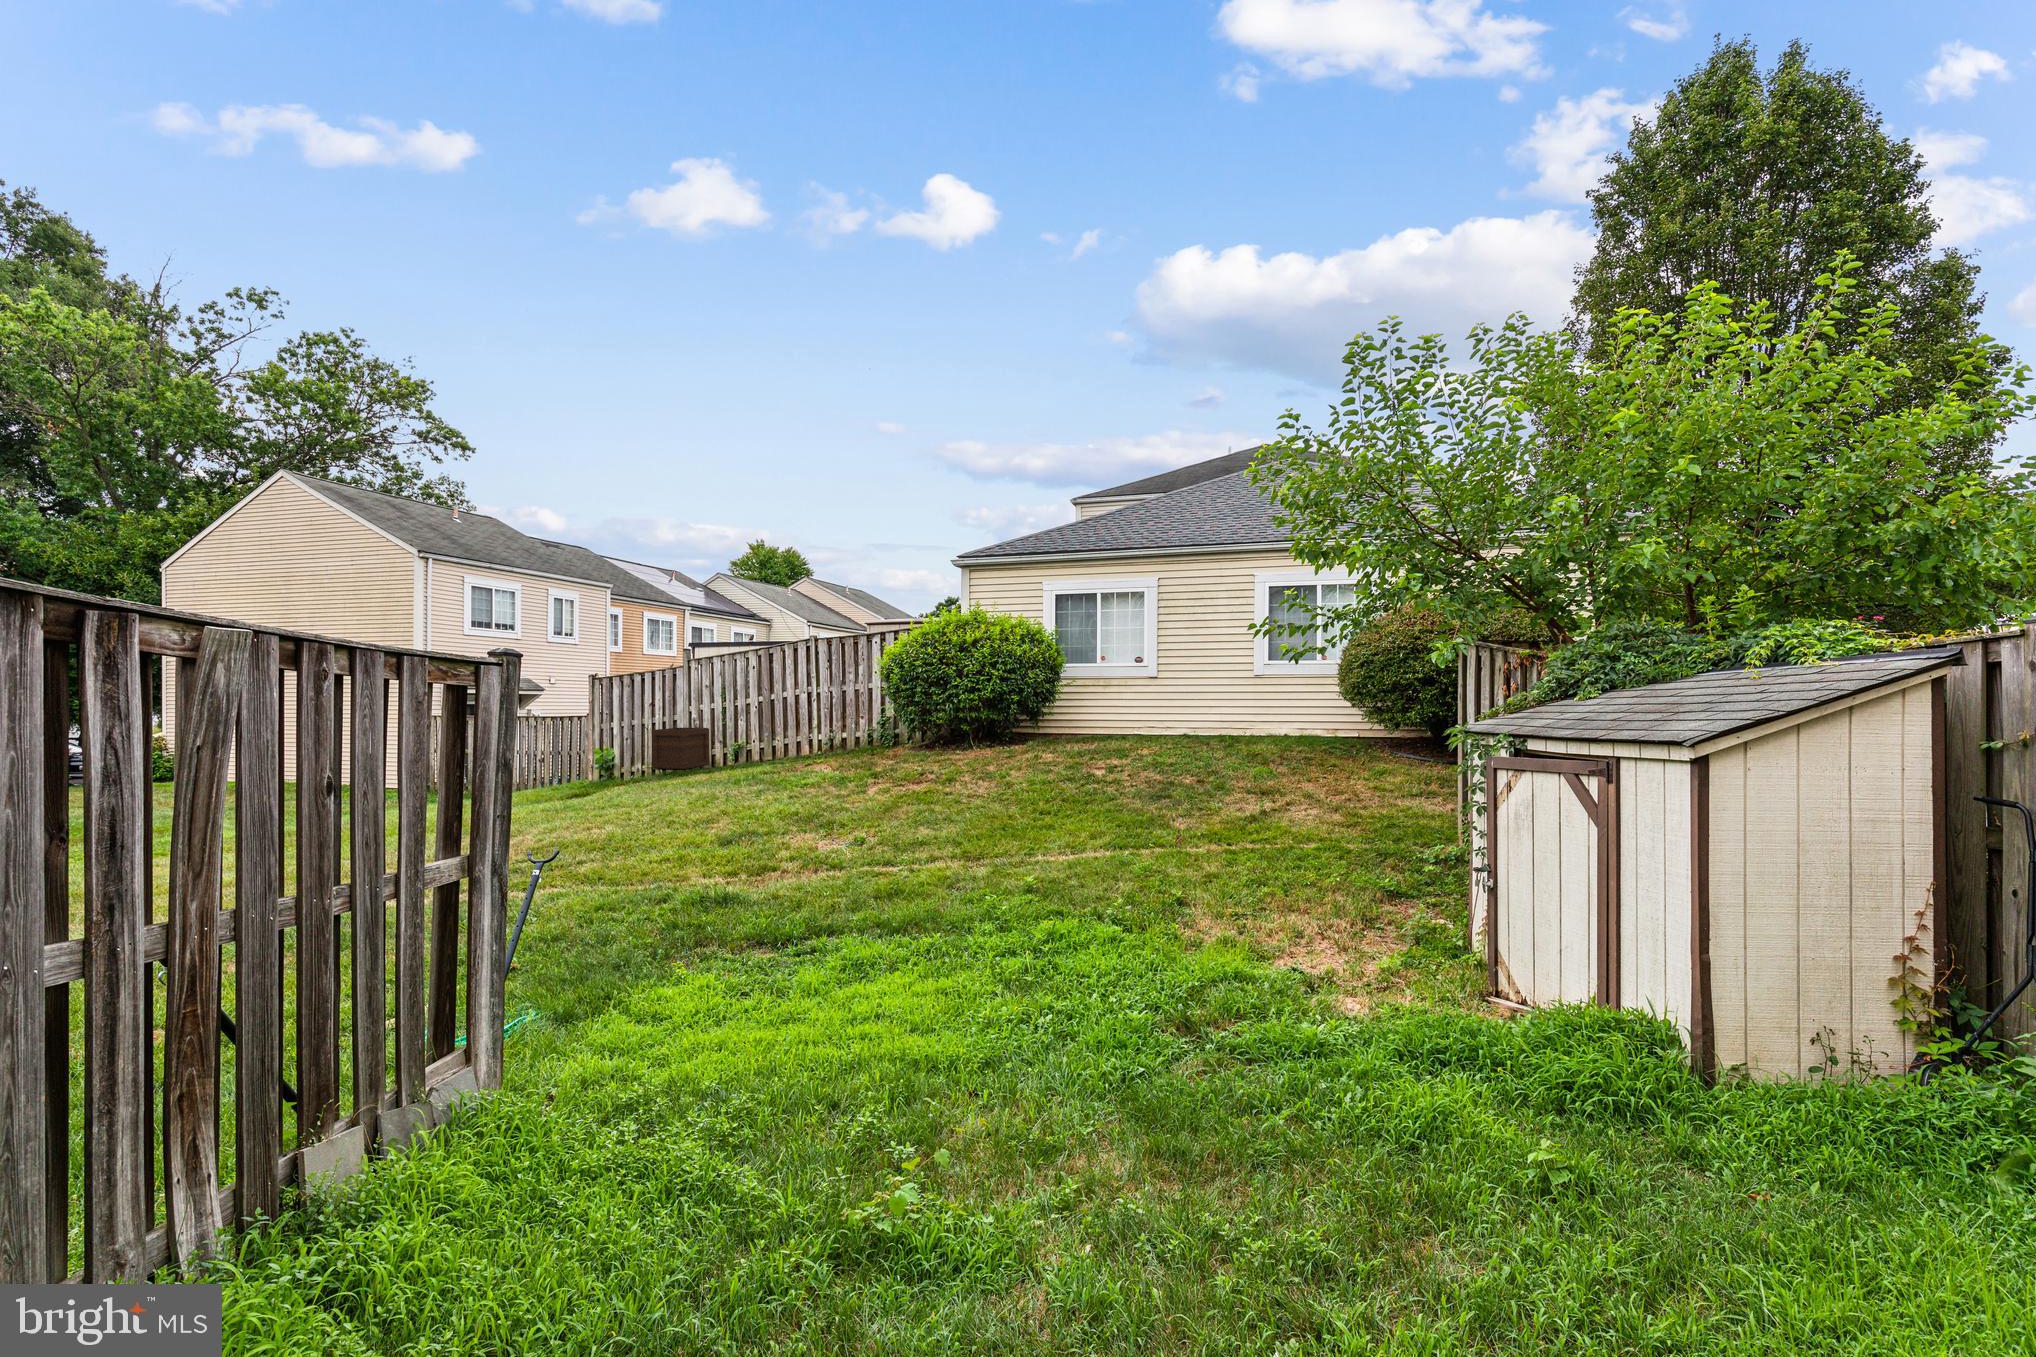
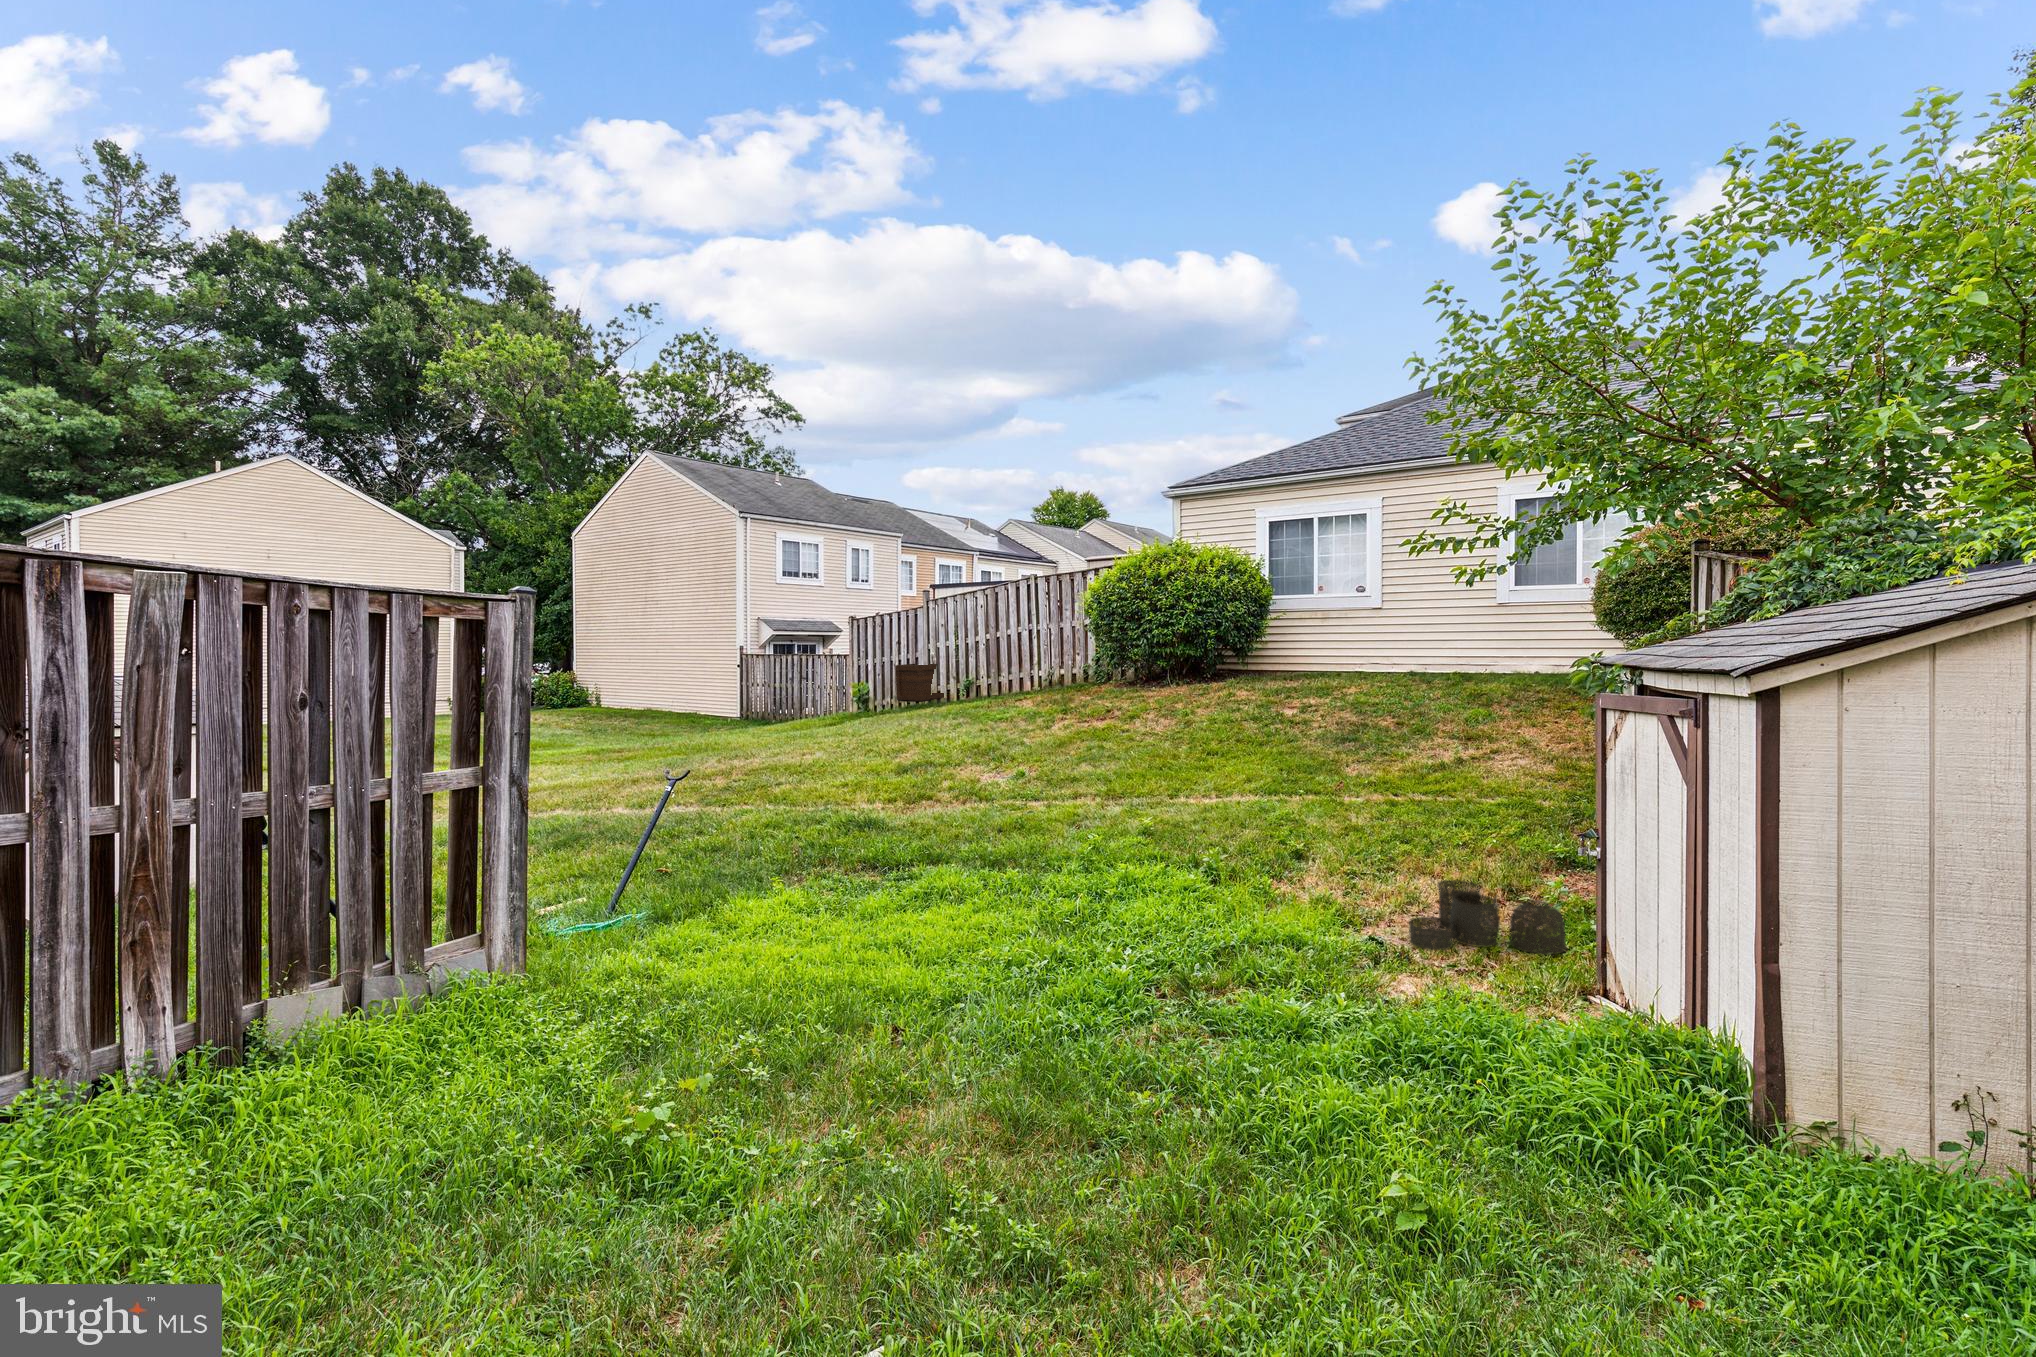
woven basket: none [1358,906,1475,971] -> present [1409,880,1566,955]

